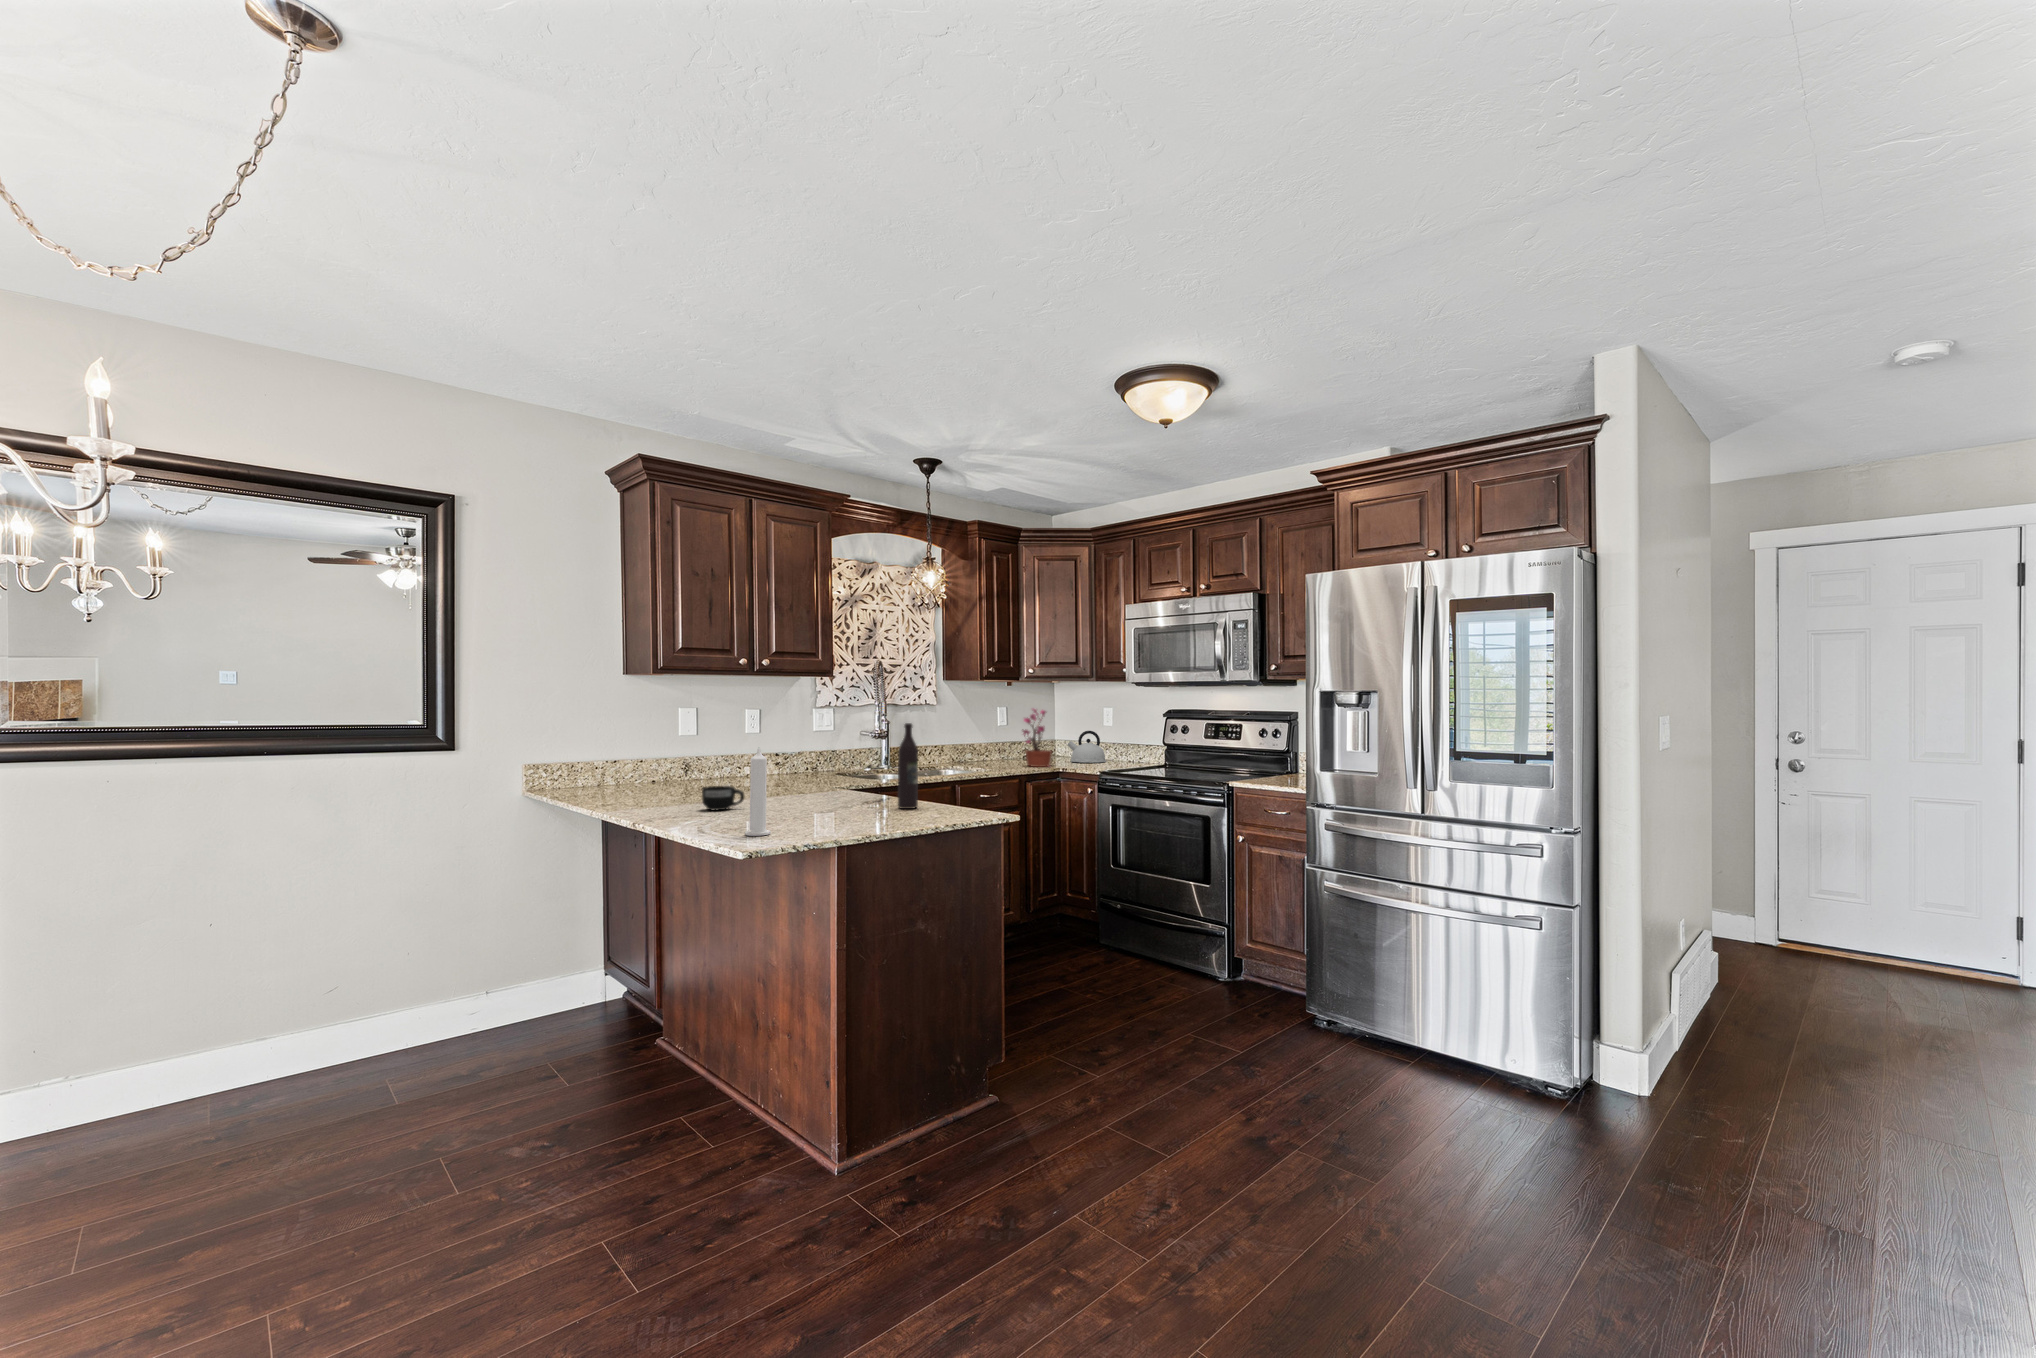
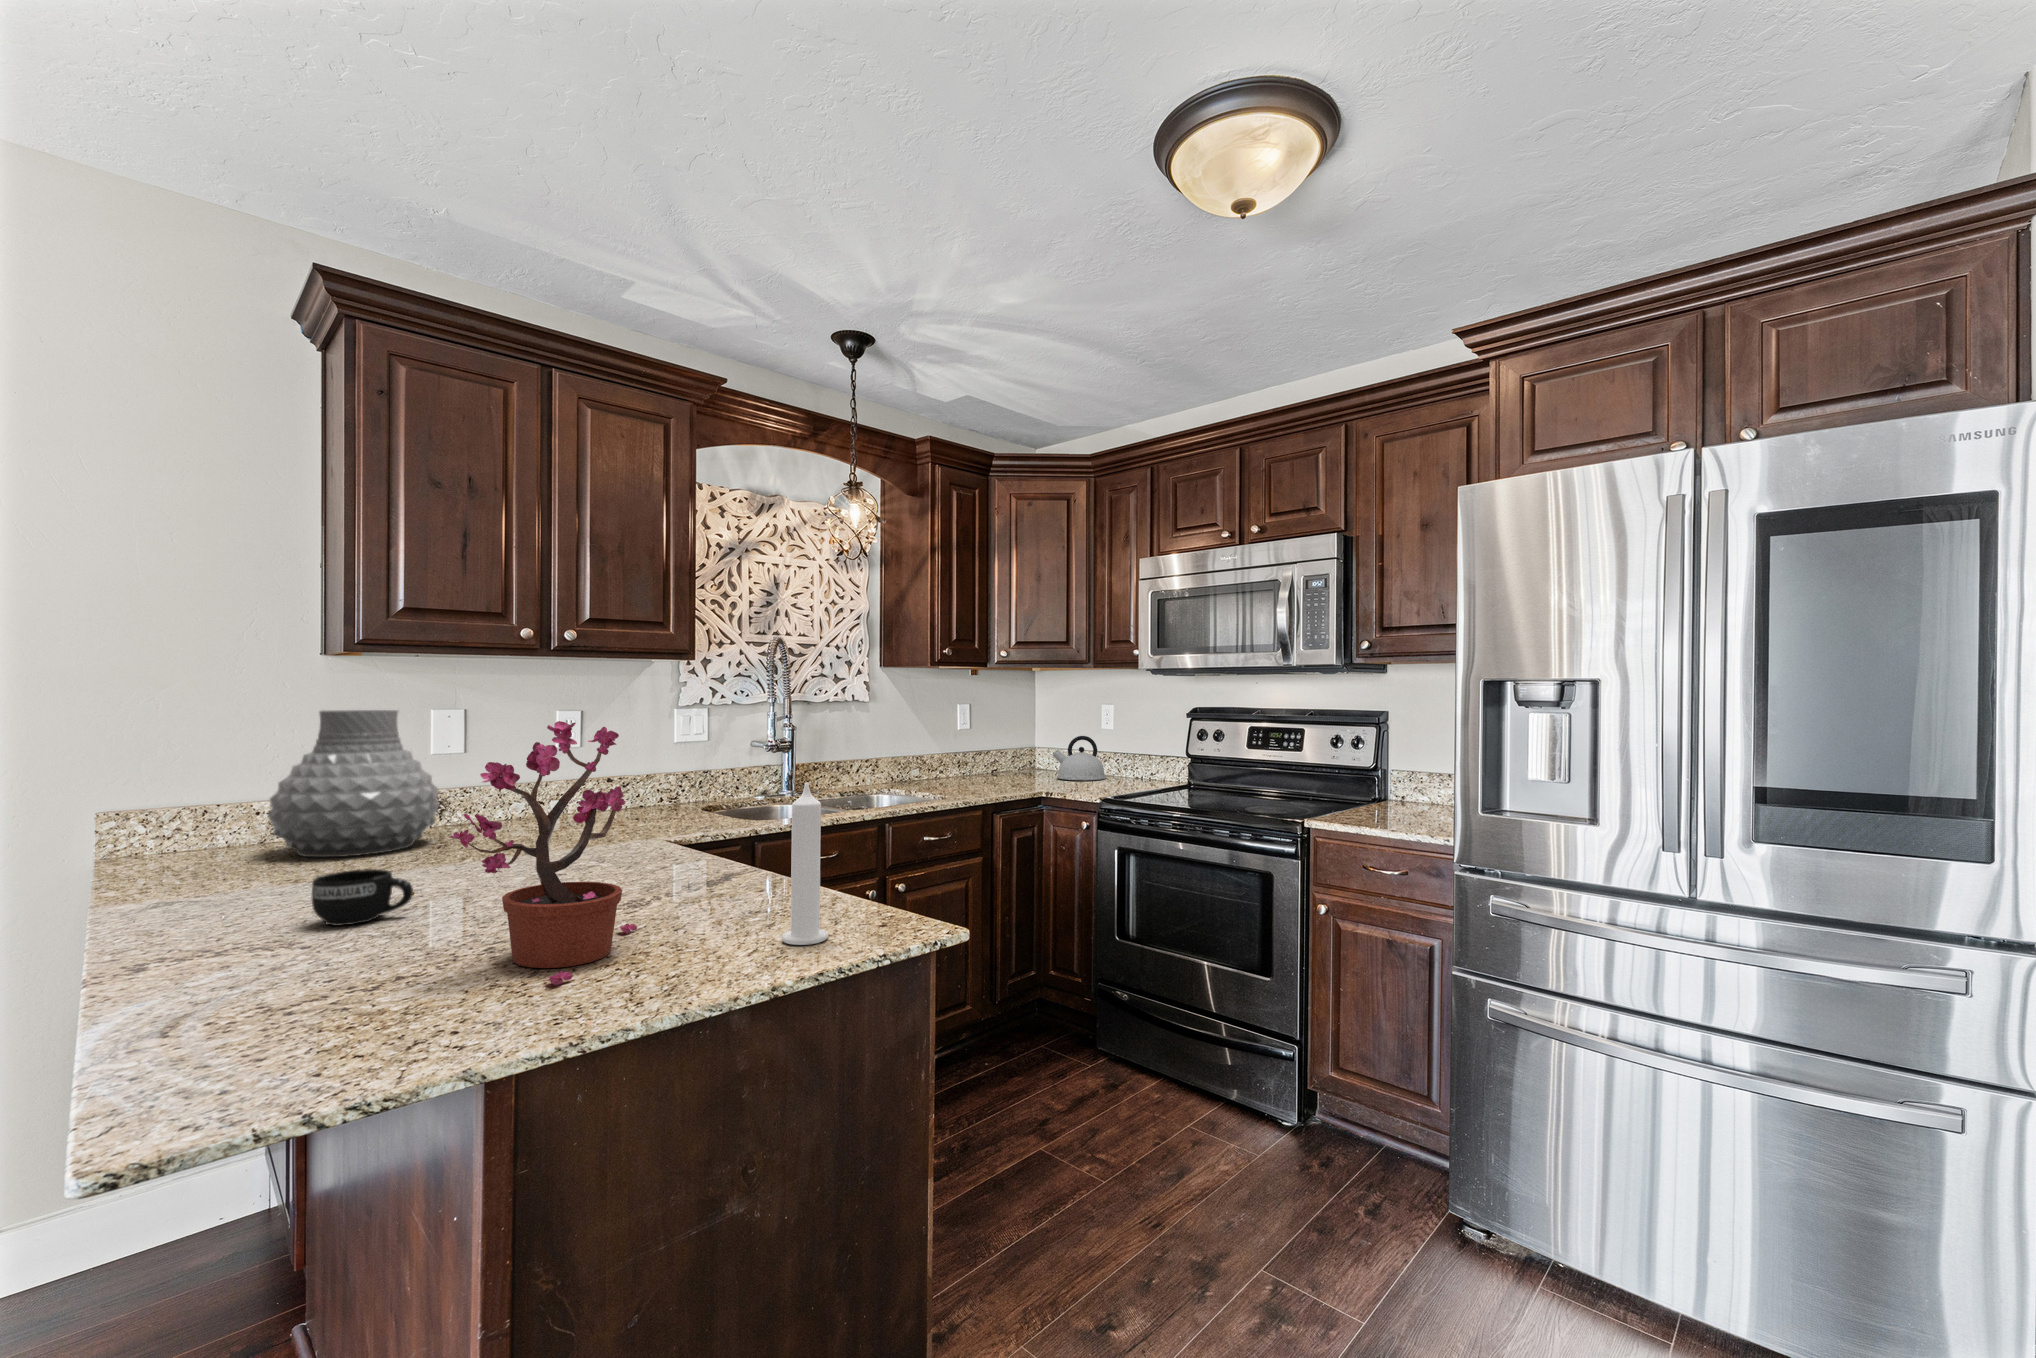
vase: none [613,709,700,792] -> present [268,710,439,857]
potted plant: present [1023,709,1052,767] -> present [450,721,637,985]
wine bottle: present [898,723,918,809] -> none [720,745,763,919]
candle: present [745,747,771,836] -> present [782,782,828,945]

